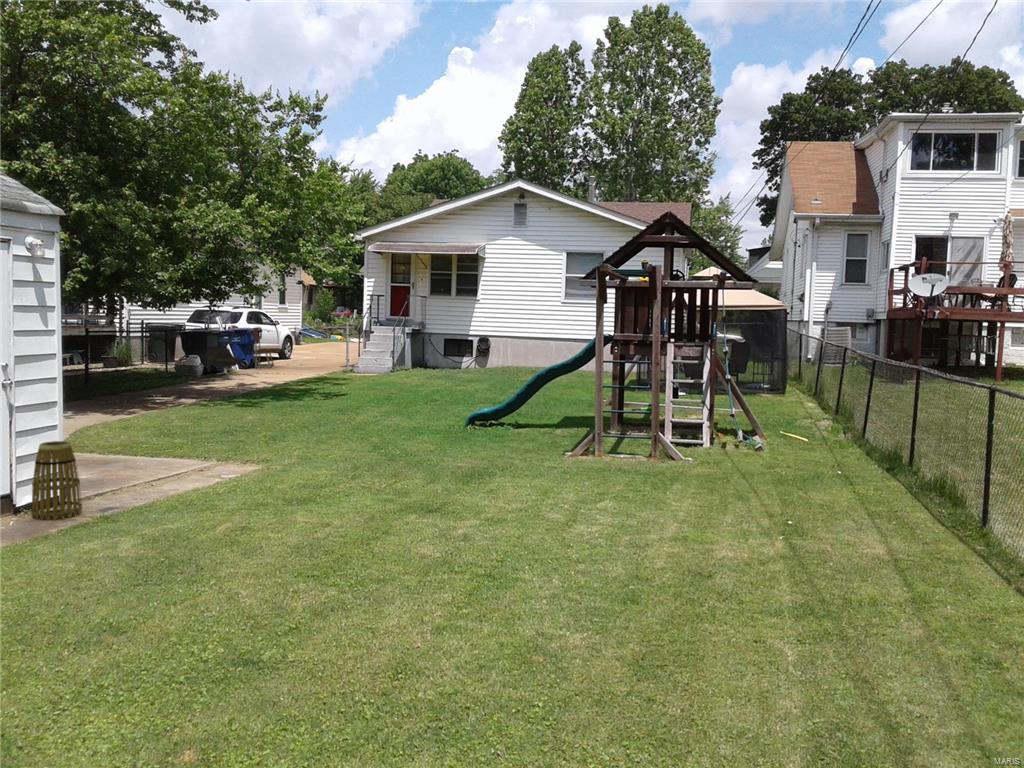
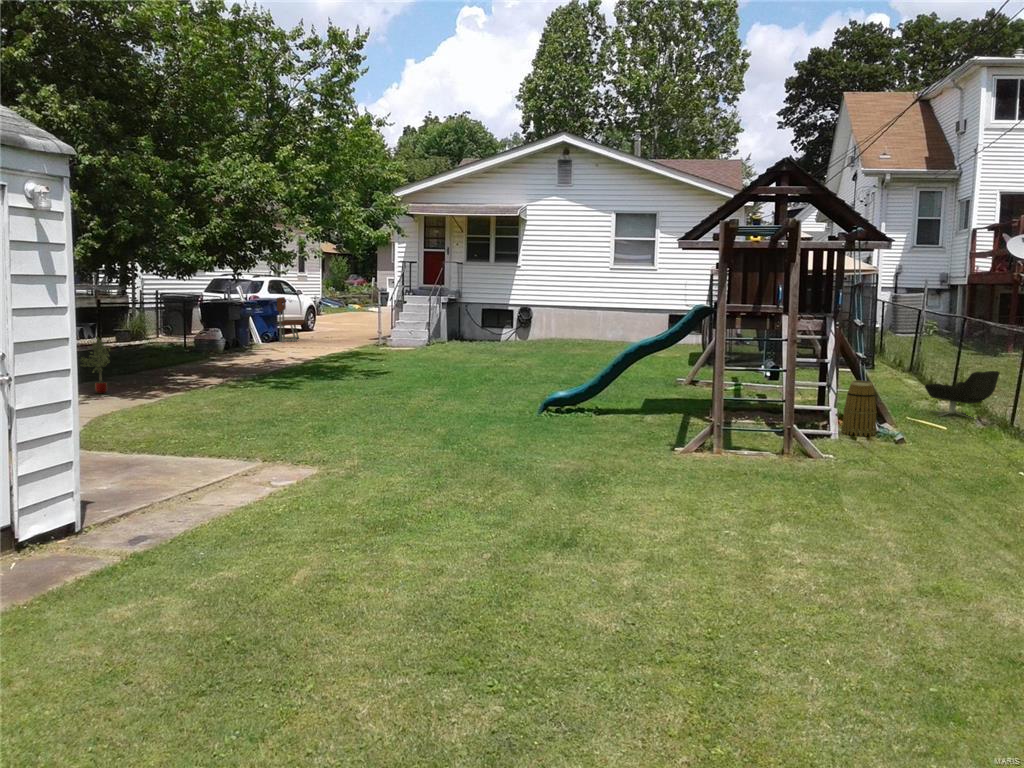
lounge chair: present [208,348,241,374] -> present [925,371,999,418]
potted tree: none [67,360,96,410] -> present [80,338,110,393]
basket: present [31,441,82,520] -> present [841,380,877,436]

